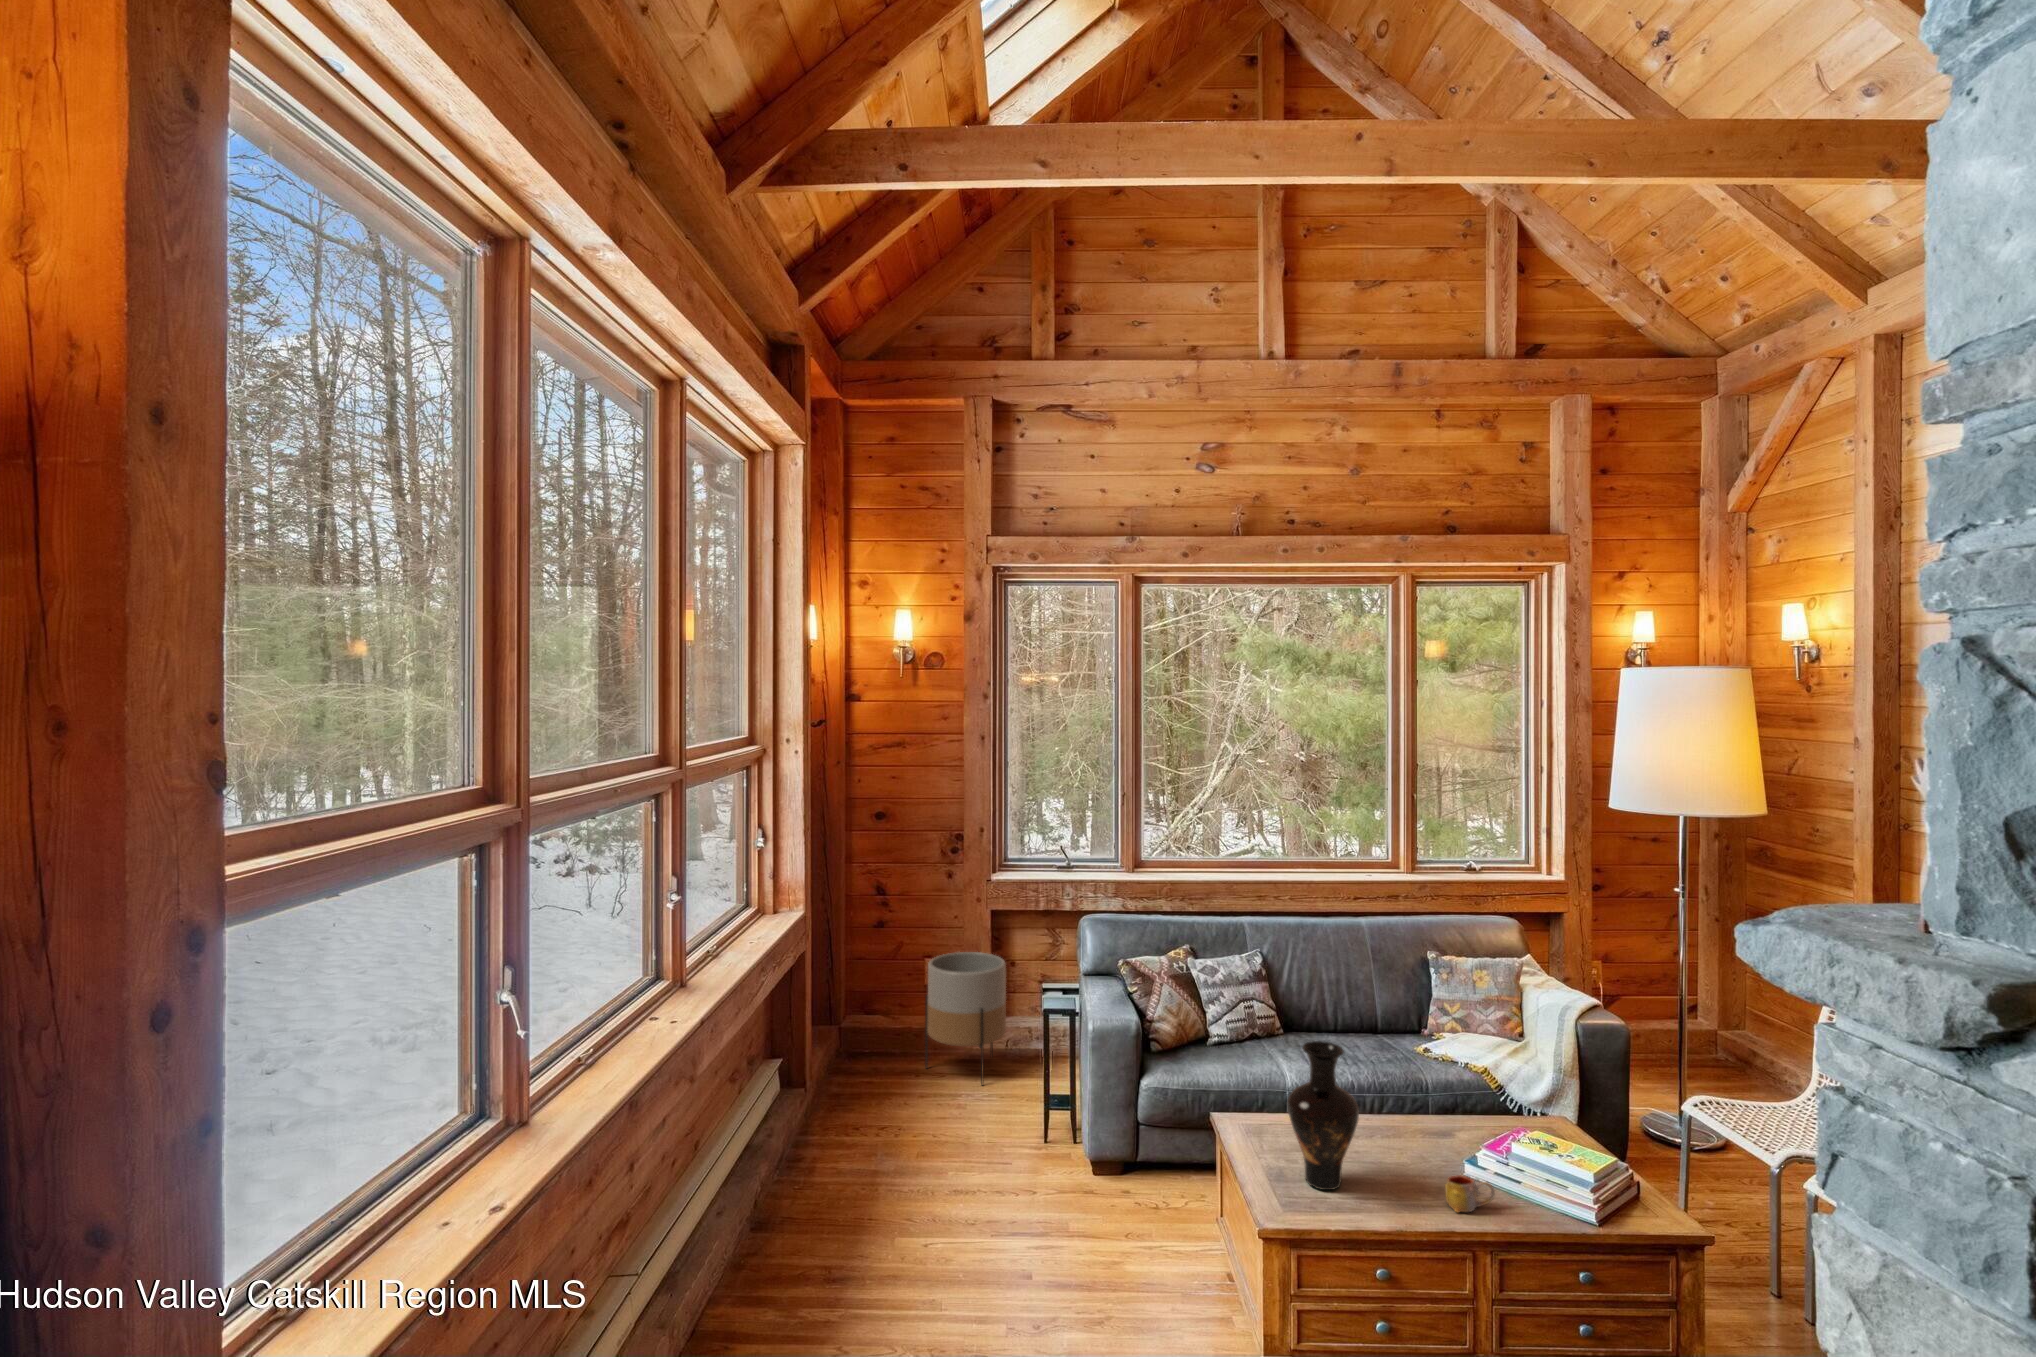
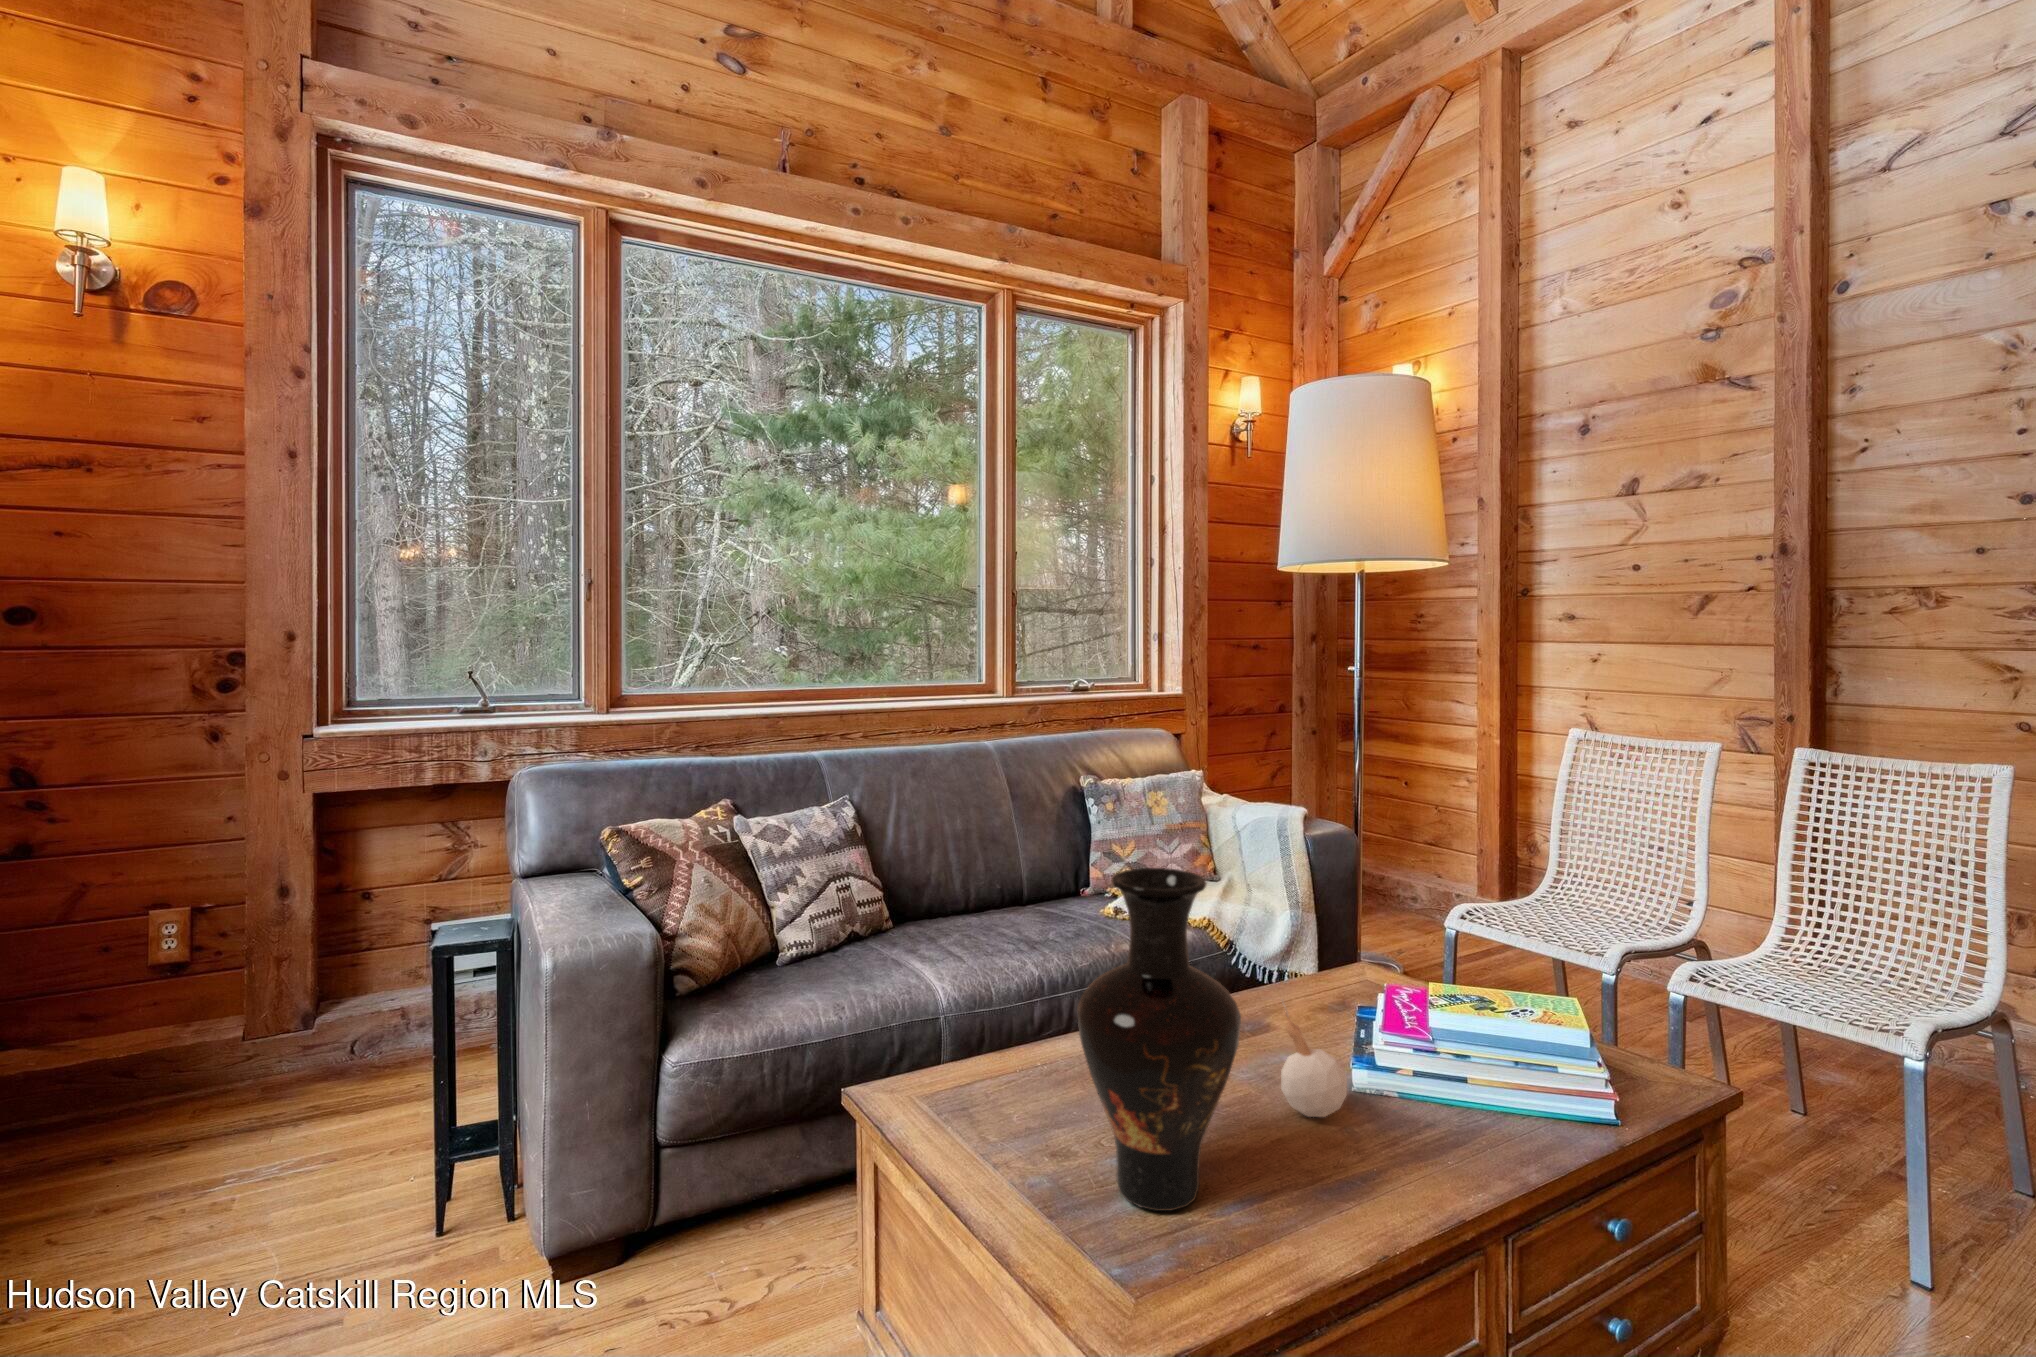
planter: present [925,952,1006,1085] -> none [153,878,360,1136]
candle: none [1410,1117,1444,1179] -> present [1281,1011,1347,1117]
mug: present [1445,1175,1495,1212] -> none [1394,1096,1472,1179]

